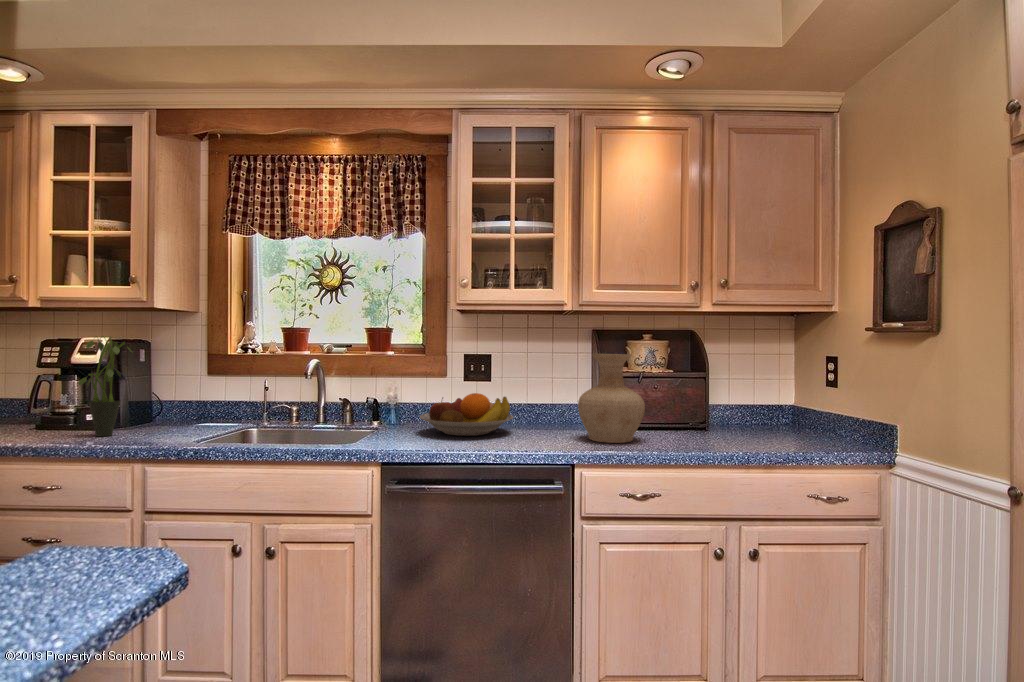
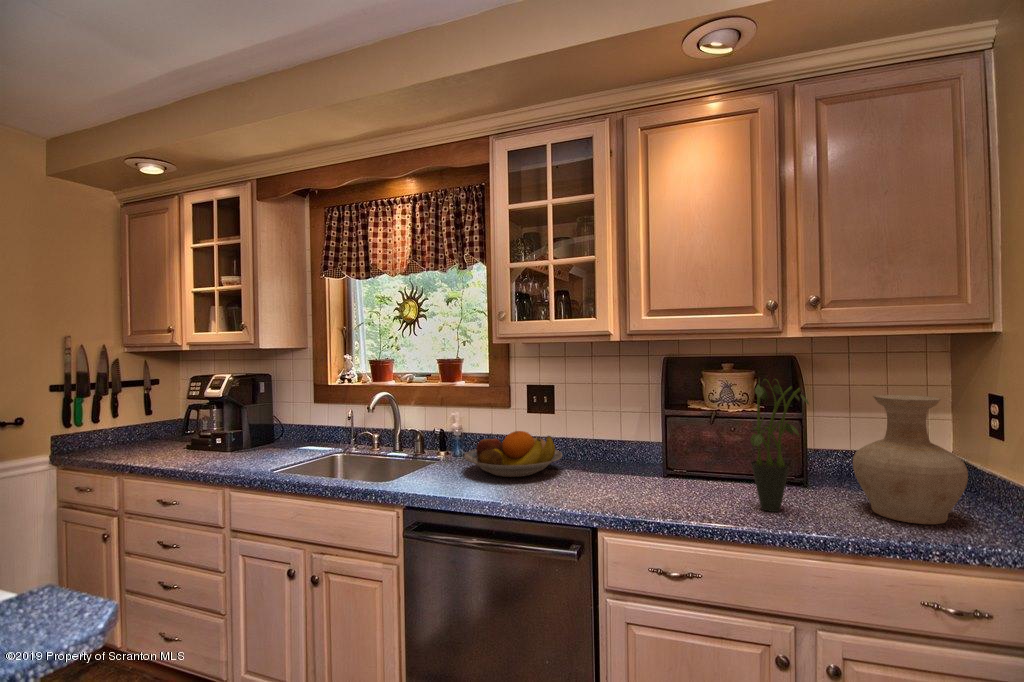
potted plant: present [78,336,132,437] -> present [750,379,809,512]
vase: present [578,354,645,443] -> present [853,395,968,524]

